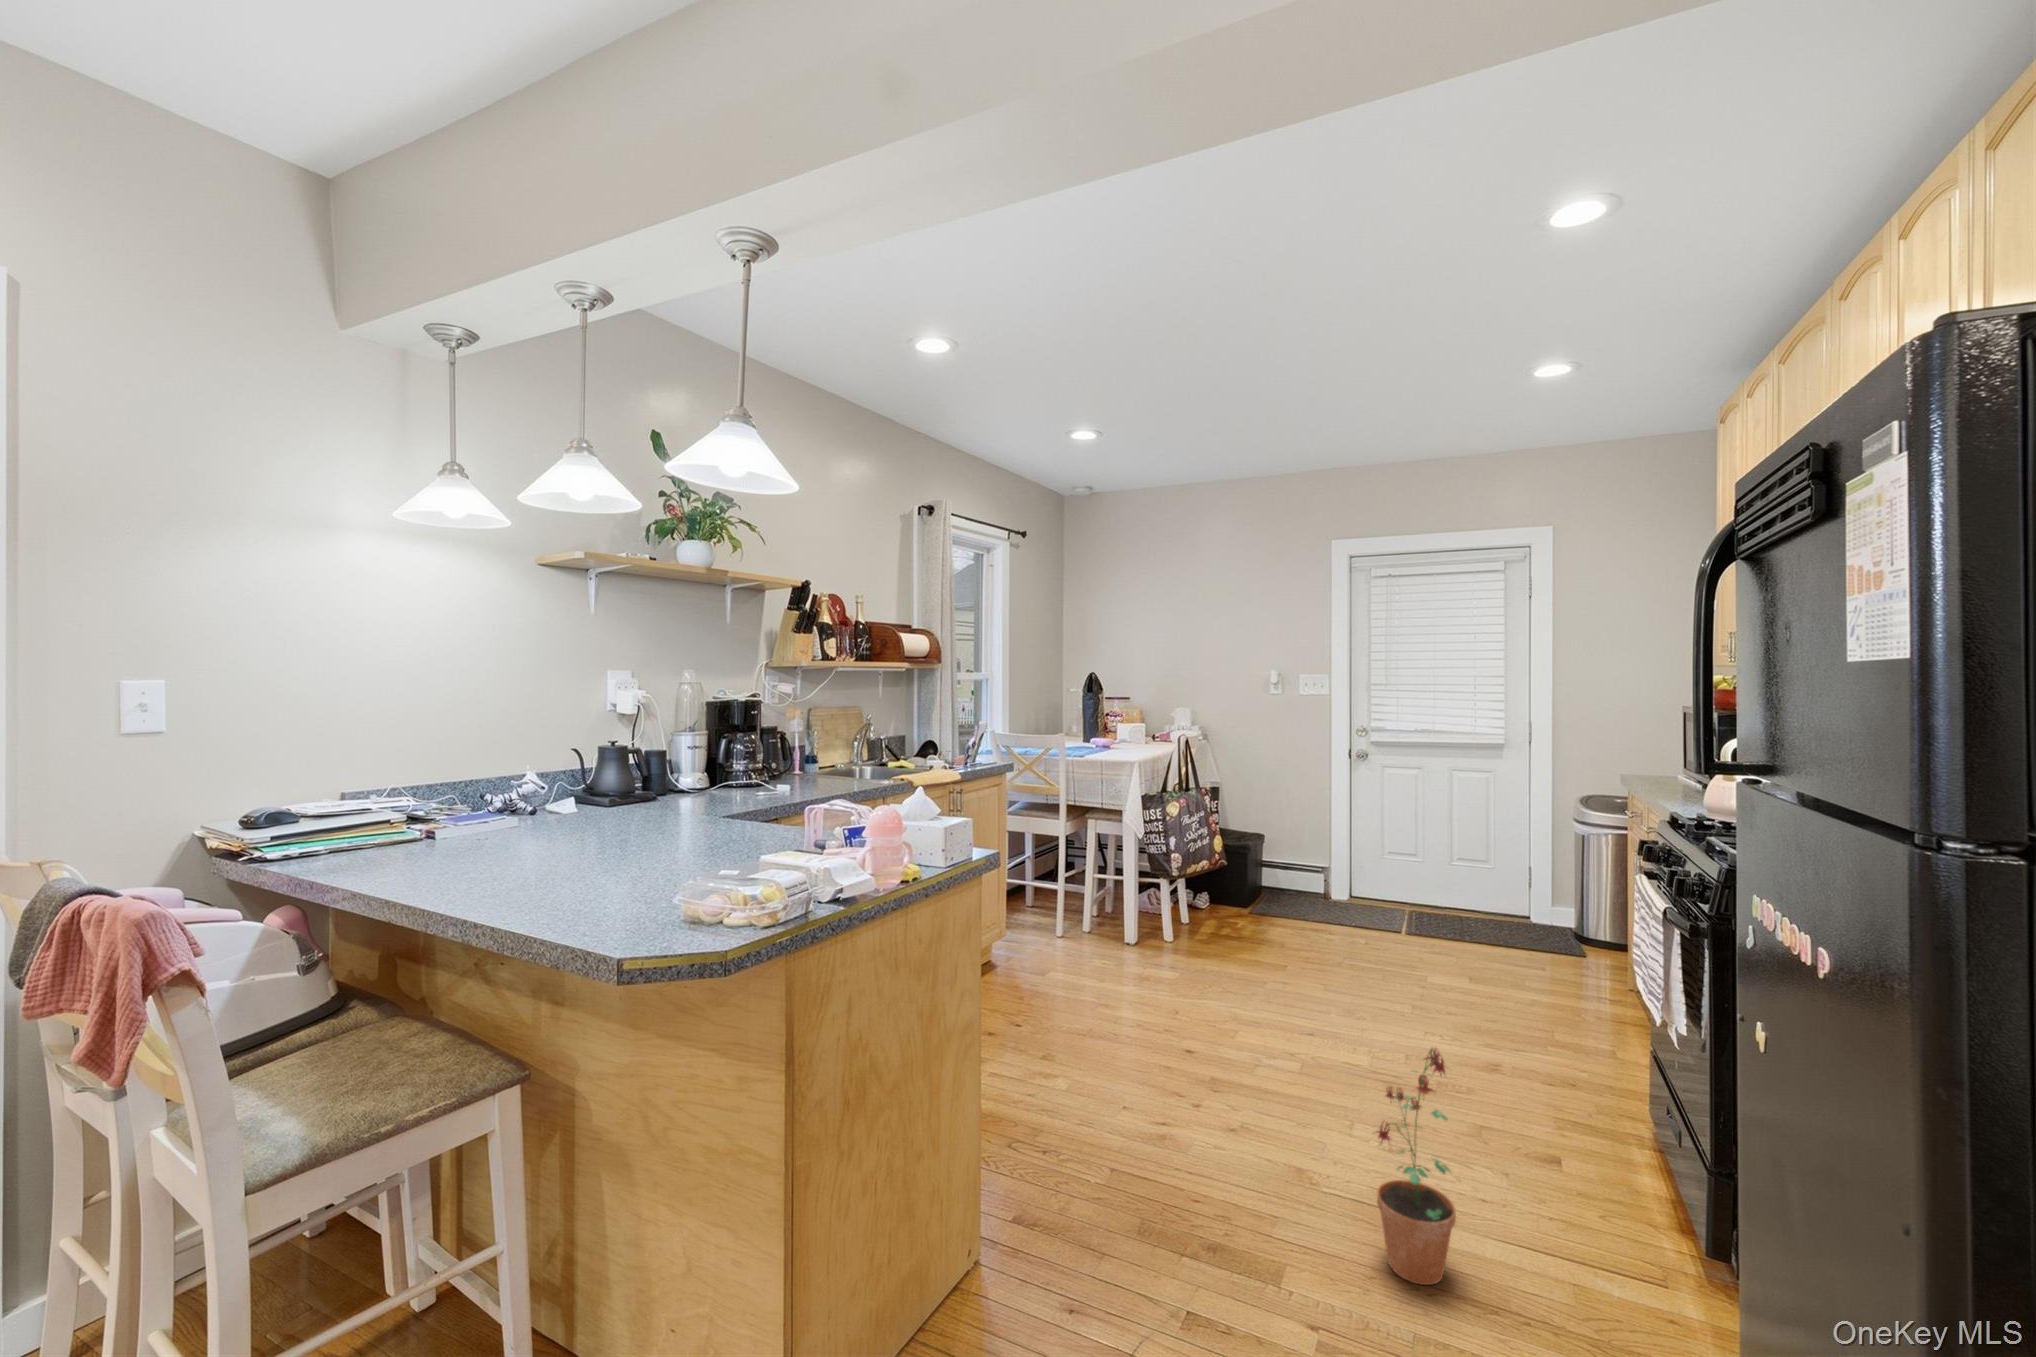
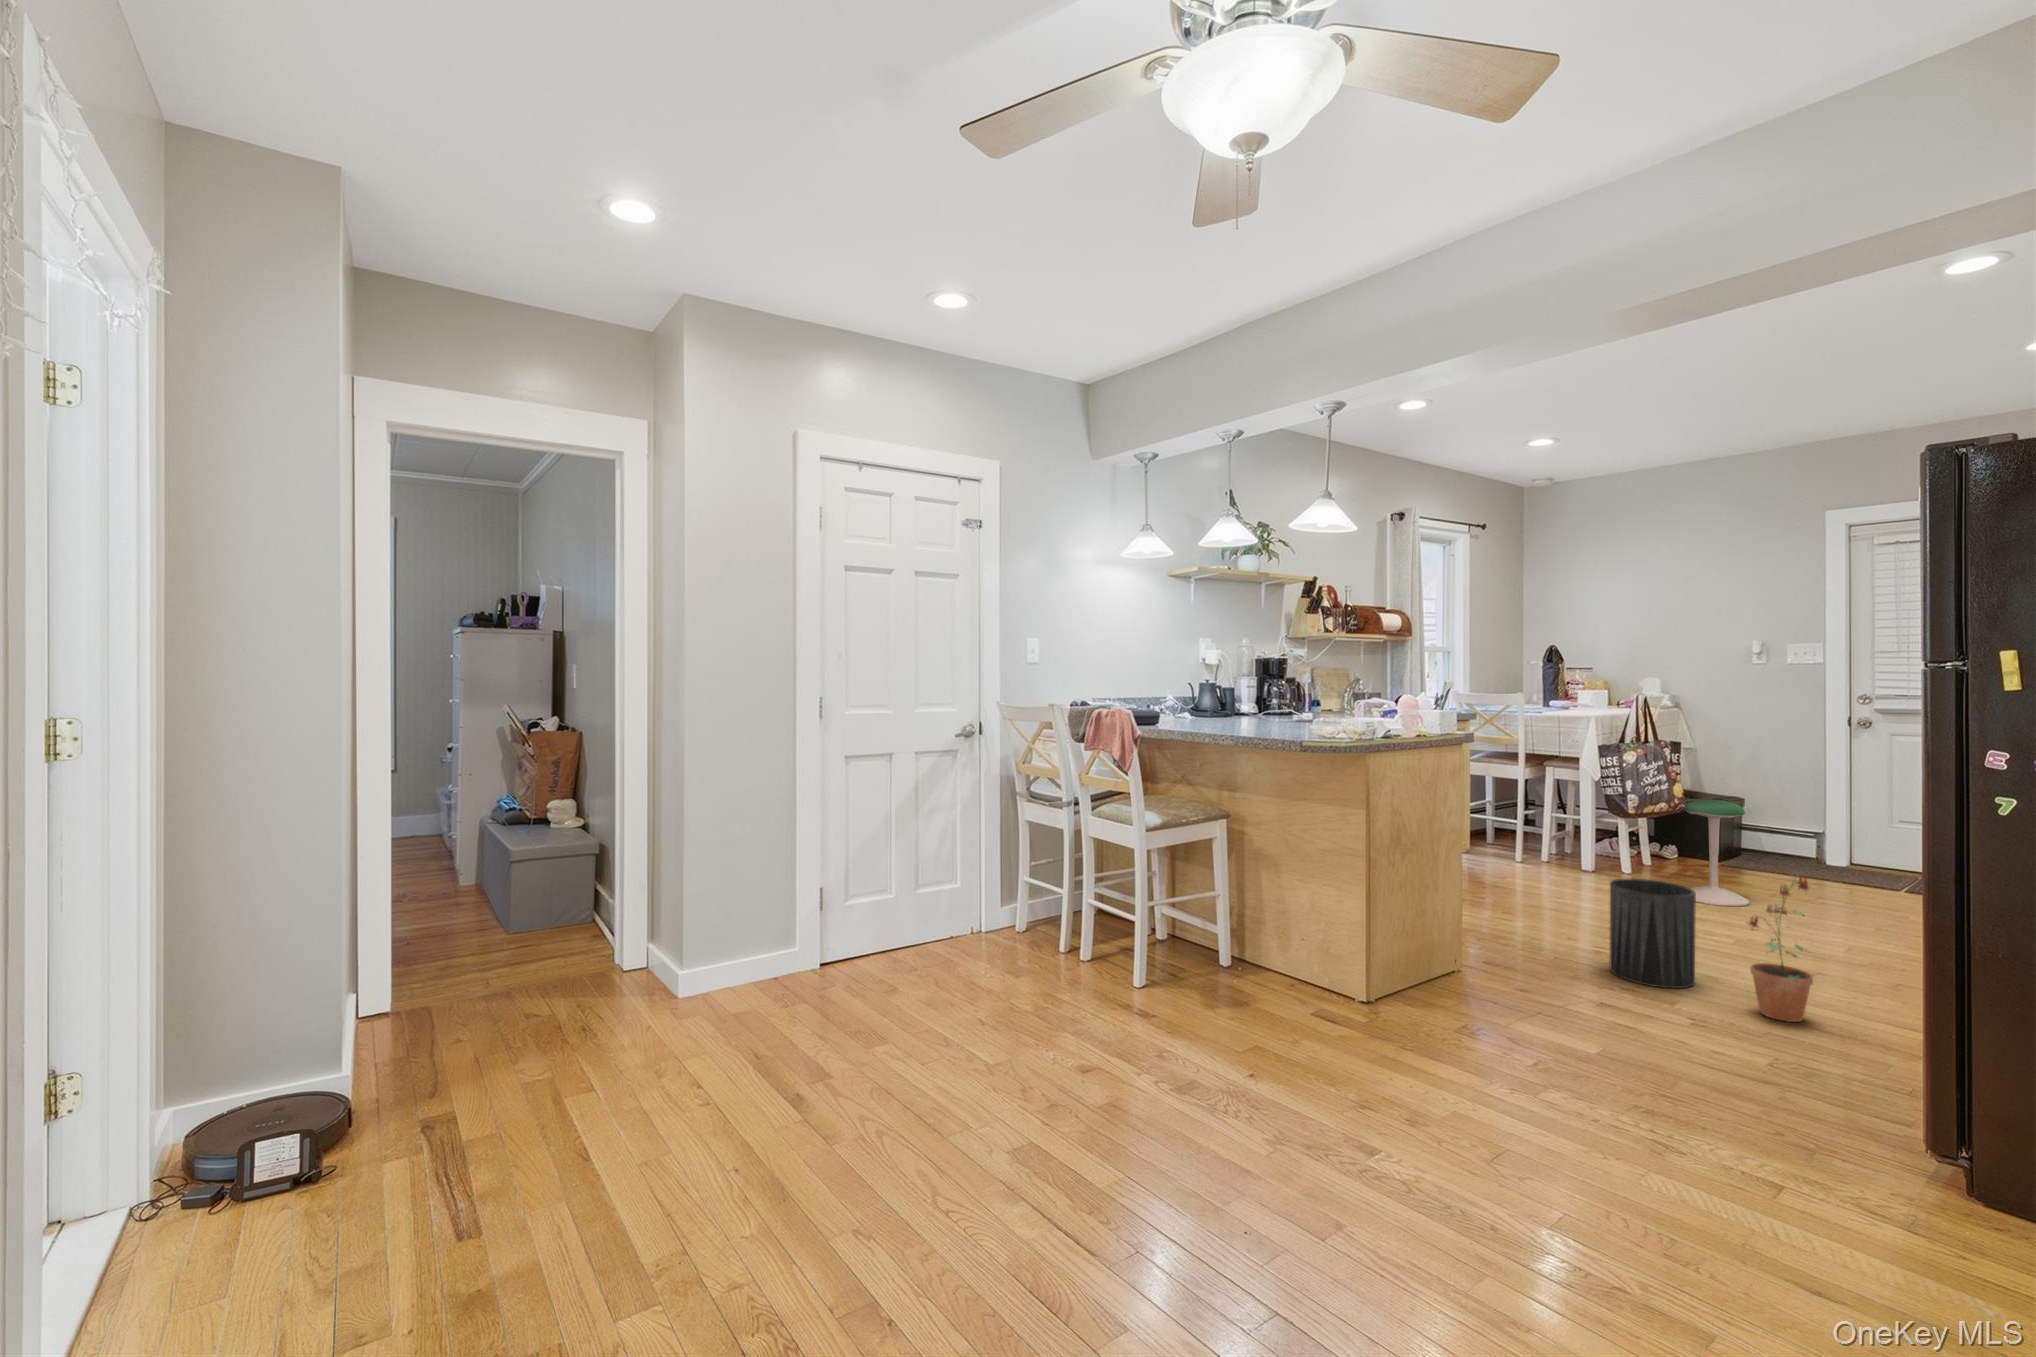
stool: none [1230,866,1297,996] -> present [1684,800,1749,906]
trash can: none [1188,1040,1296,1227] -> present [1610,879,1696,989]

